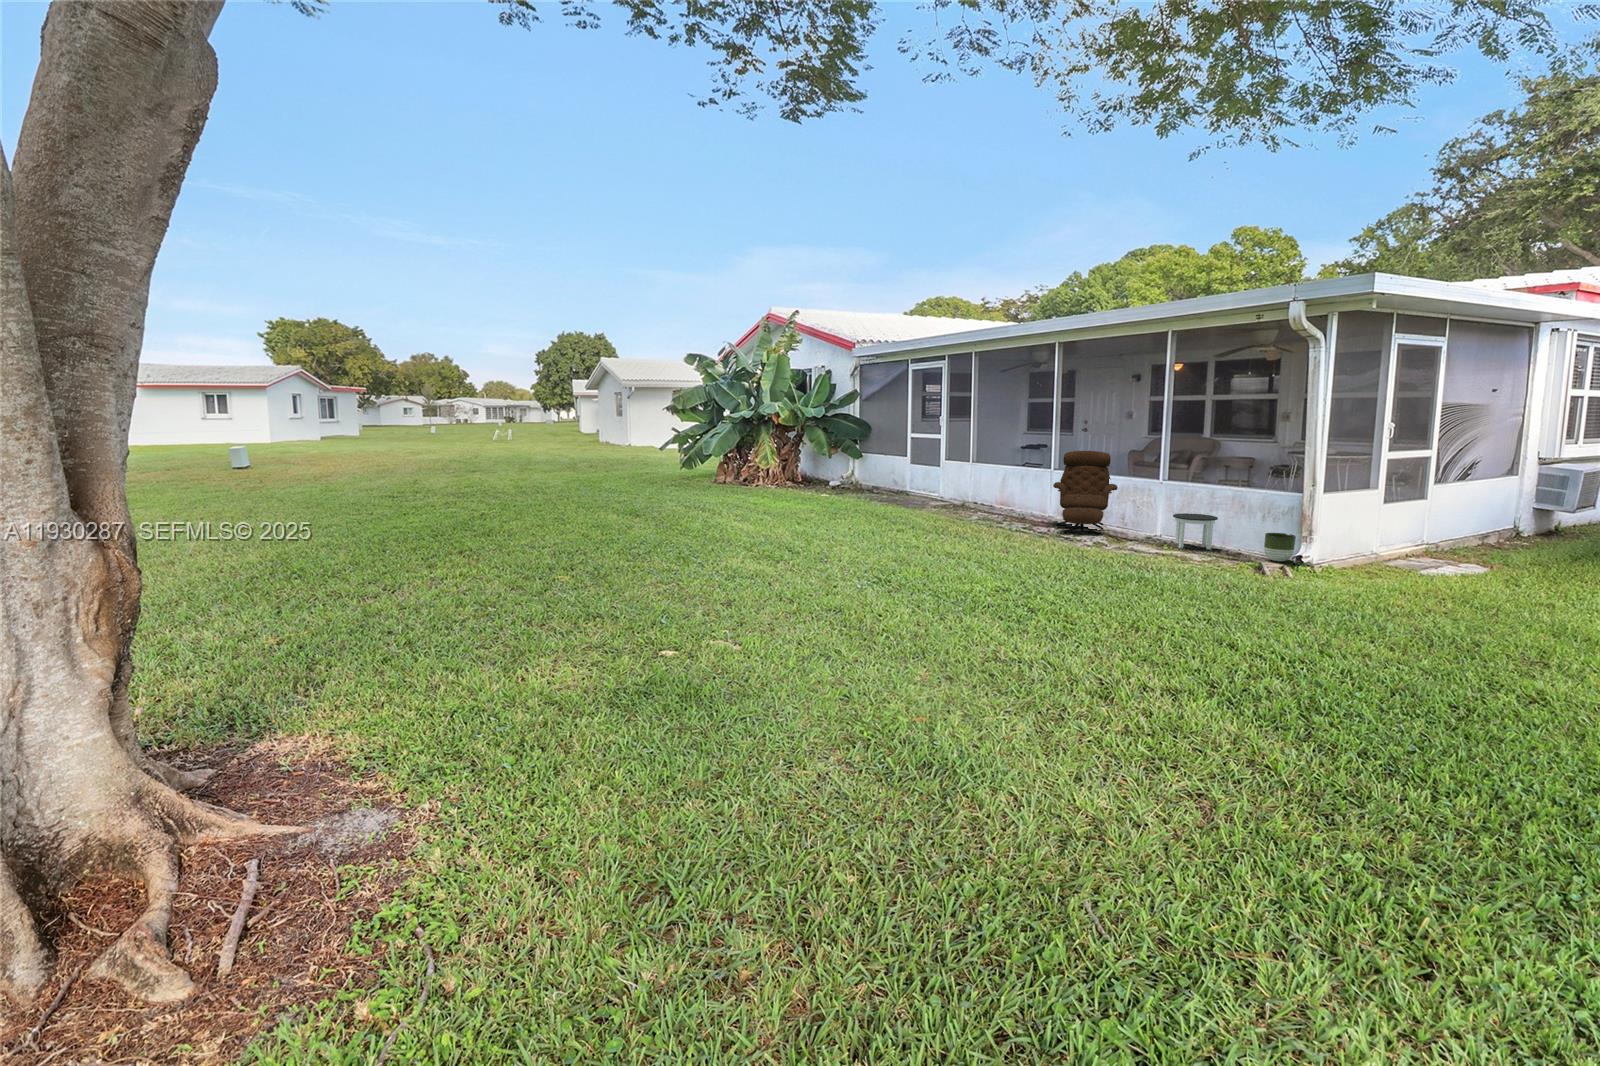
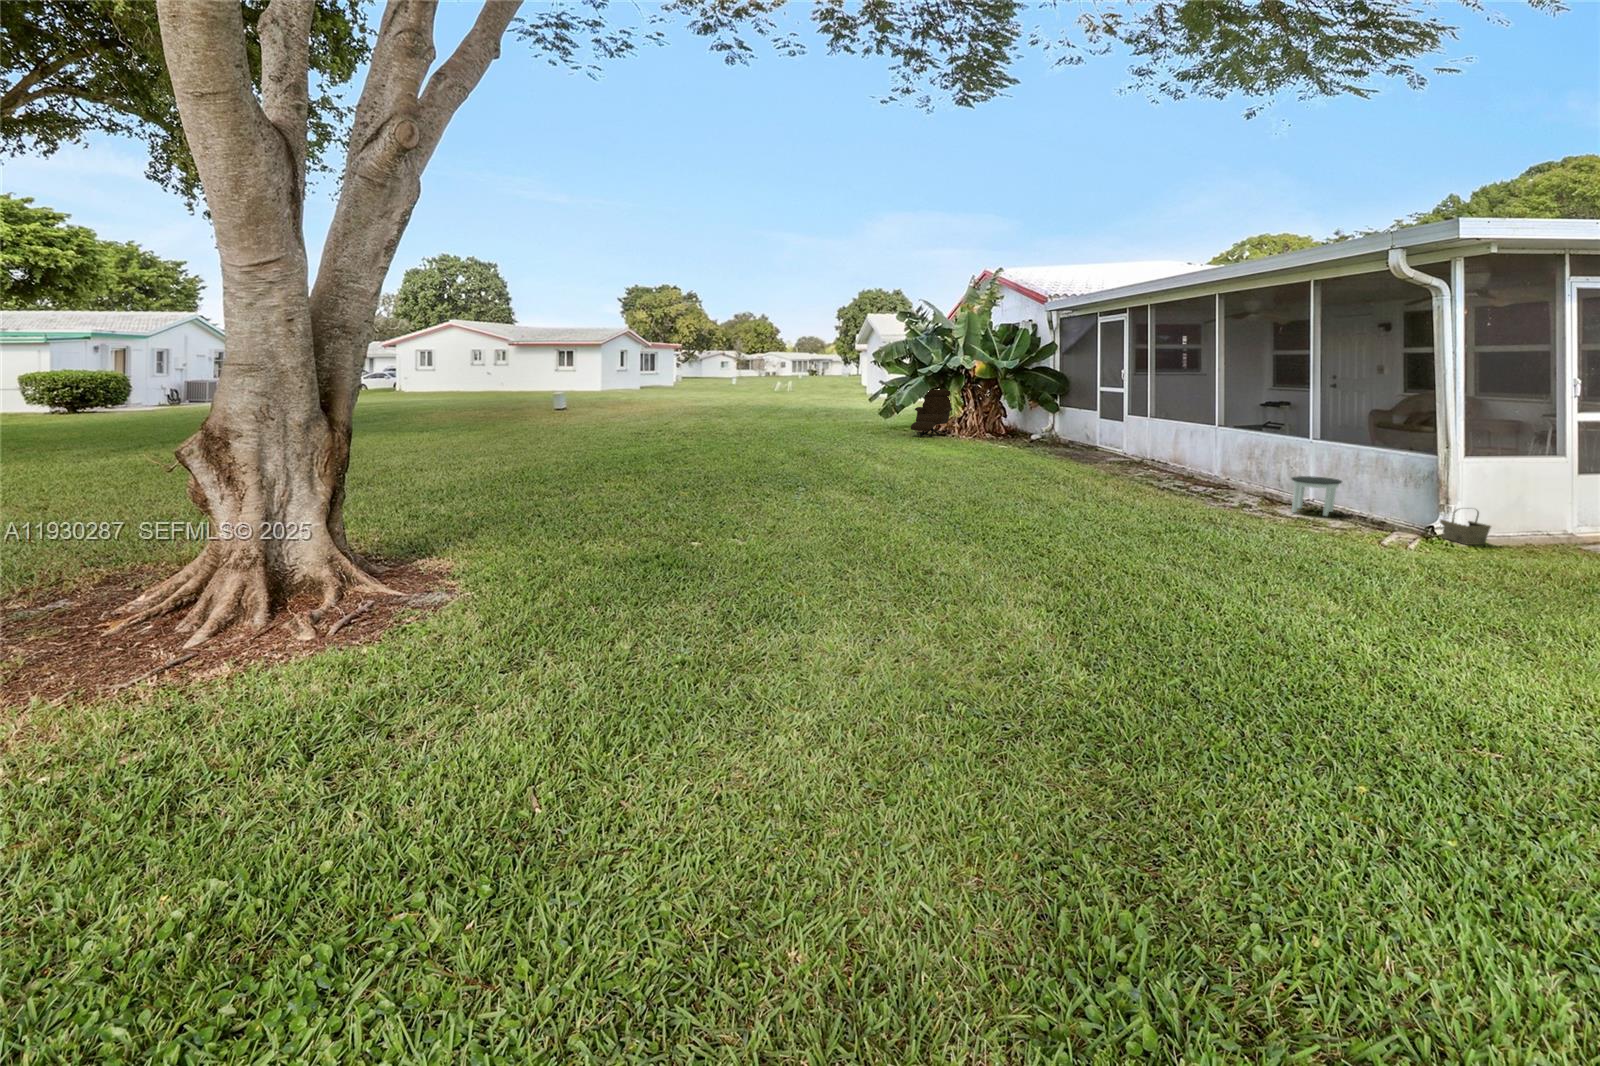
lounge chair: present [1053,451,1118,535] -> present [911,389,953,438]
planter: present [1264,533,1296,561] -> none [1371,500,1408,531]
basket: none [1324,537,1369,569] -> present [1440,509,1491,545]

